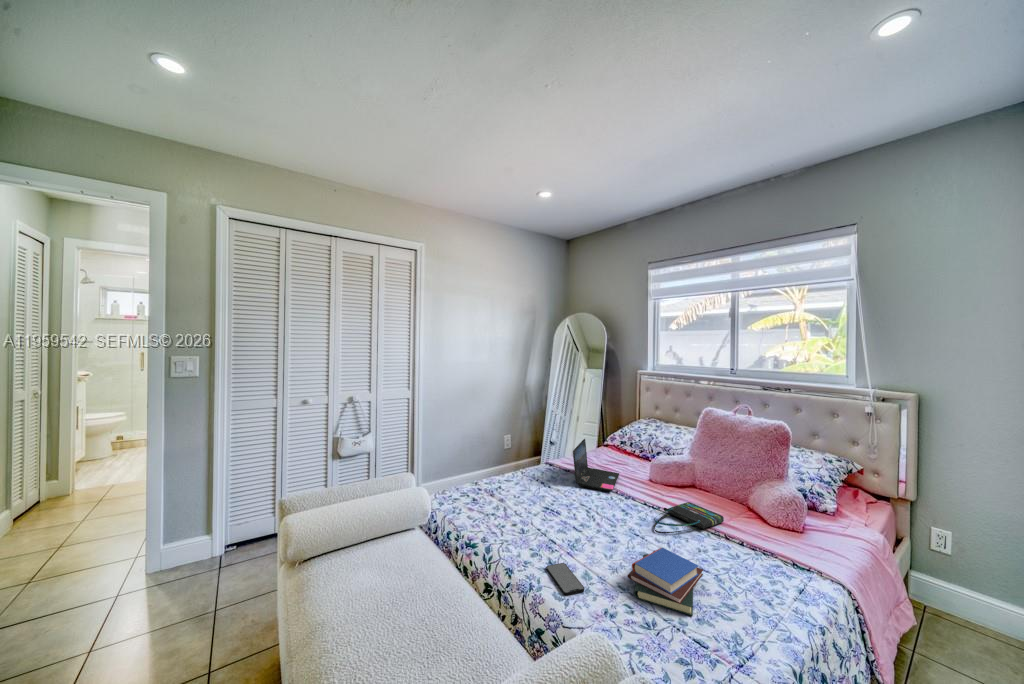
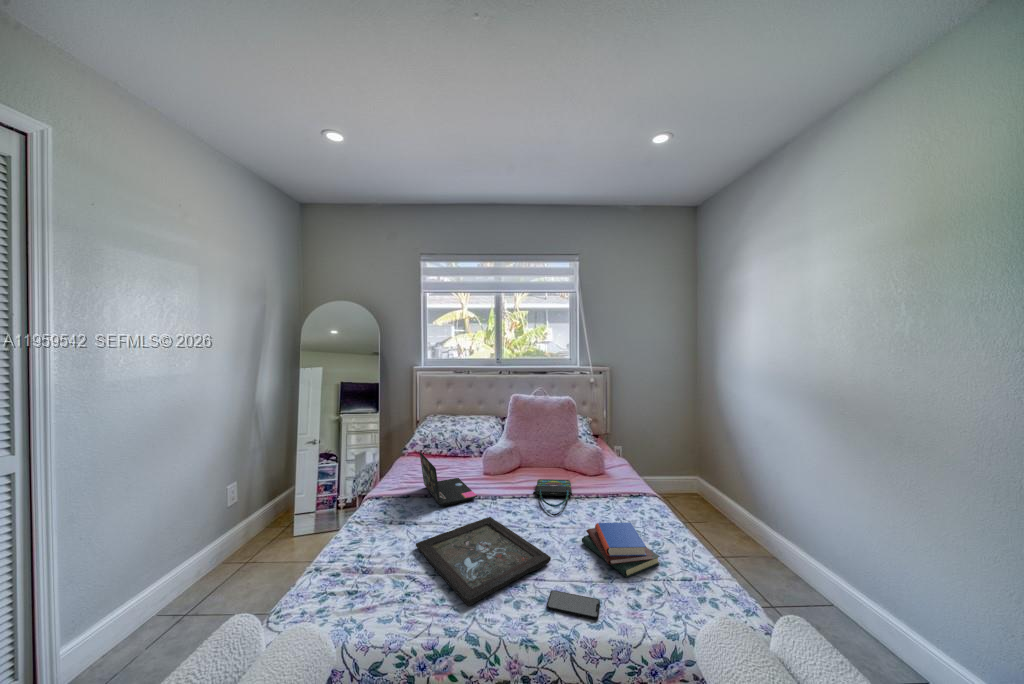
tray: none [507,495,598,551] -> present [416,517,551,606]

